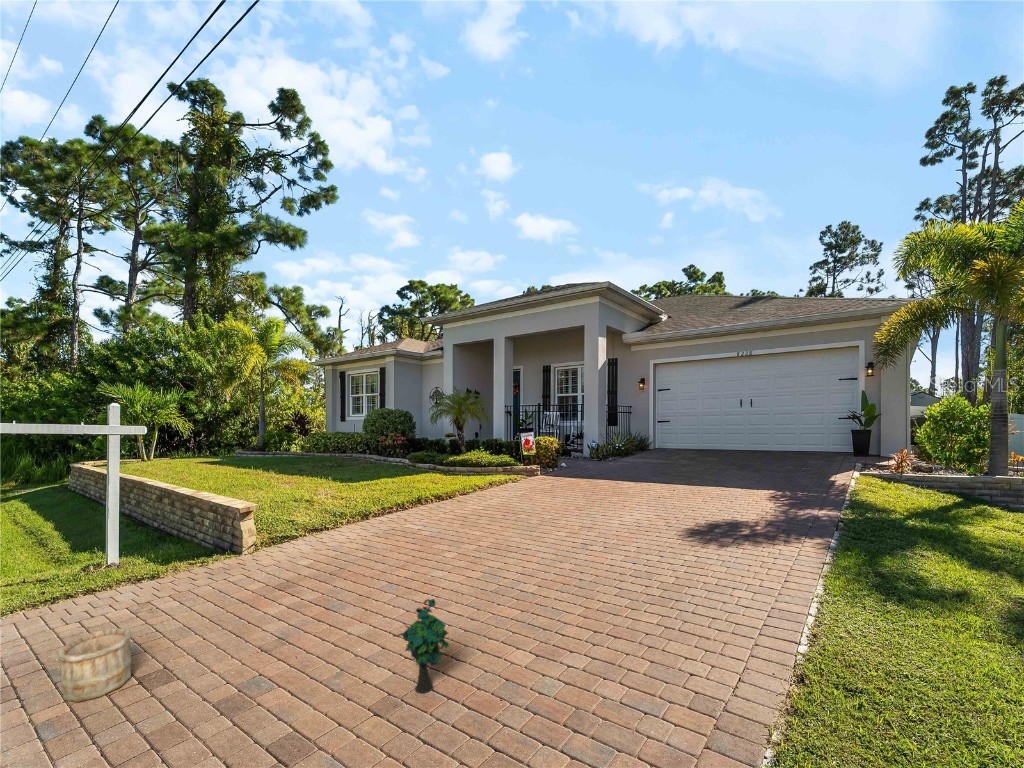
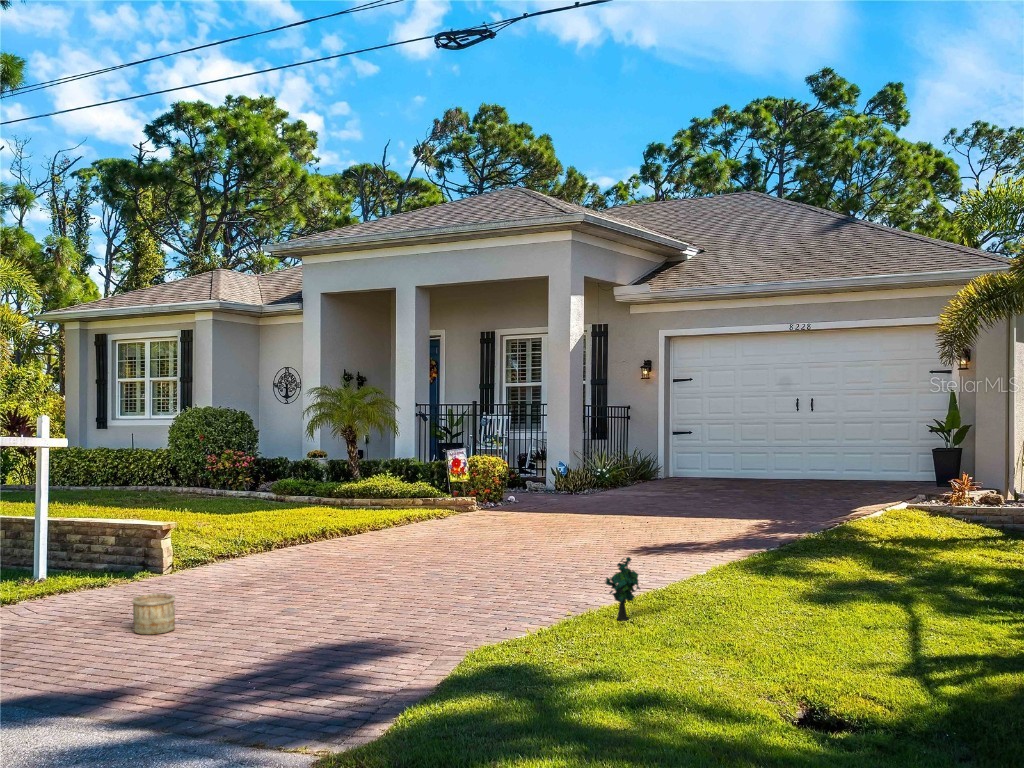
decorative plant: present [398,599,449,693] -> present [605,557,640,621]

